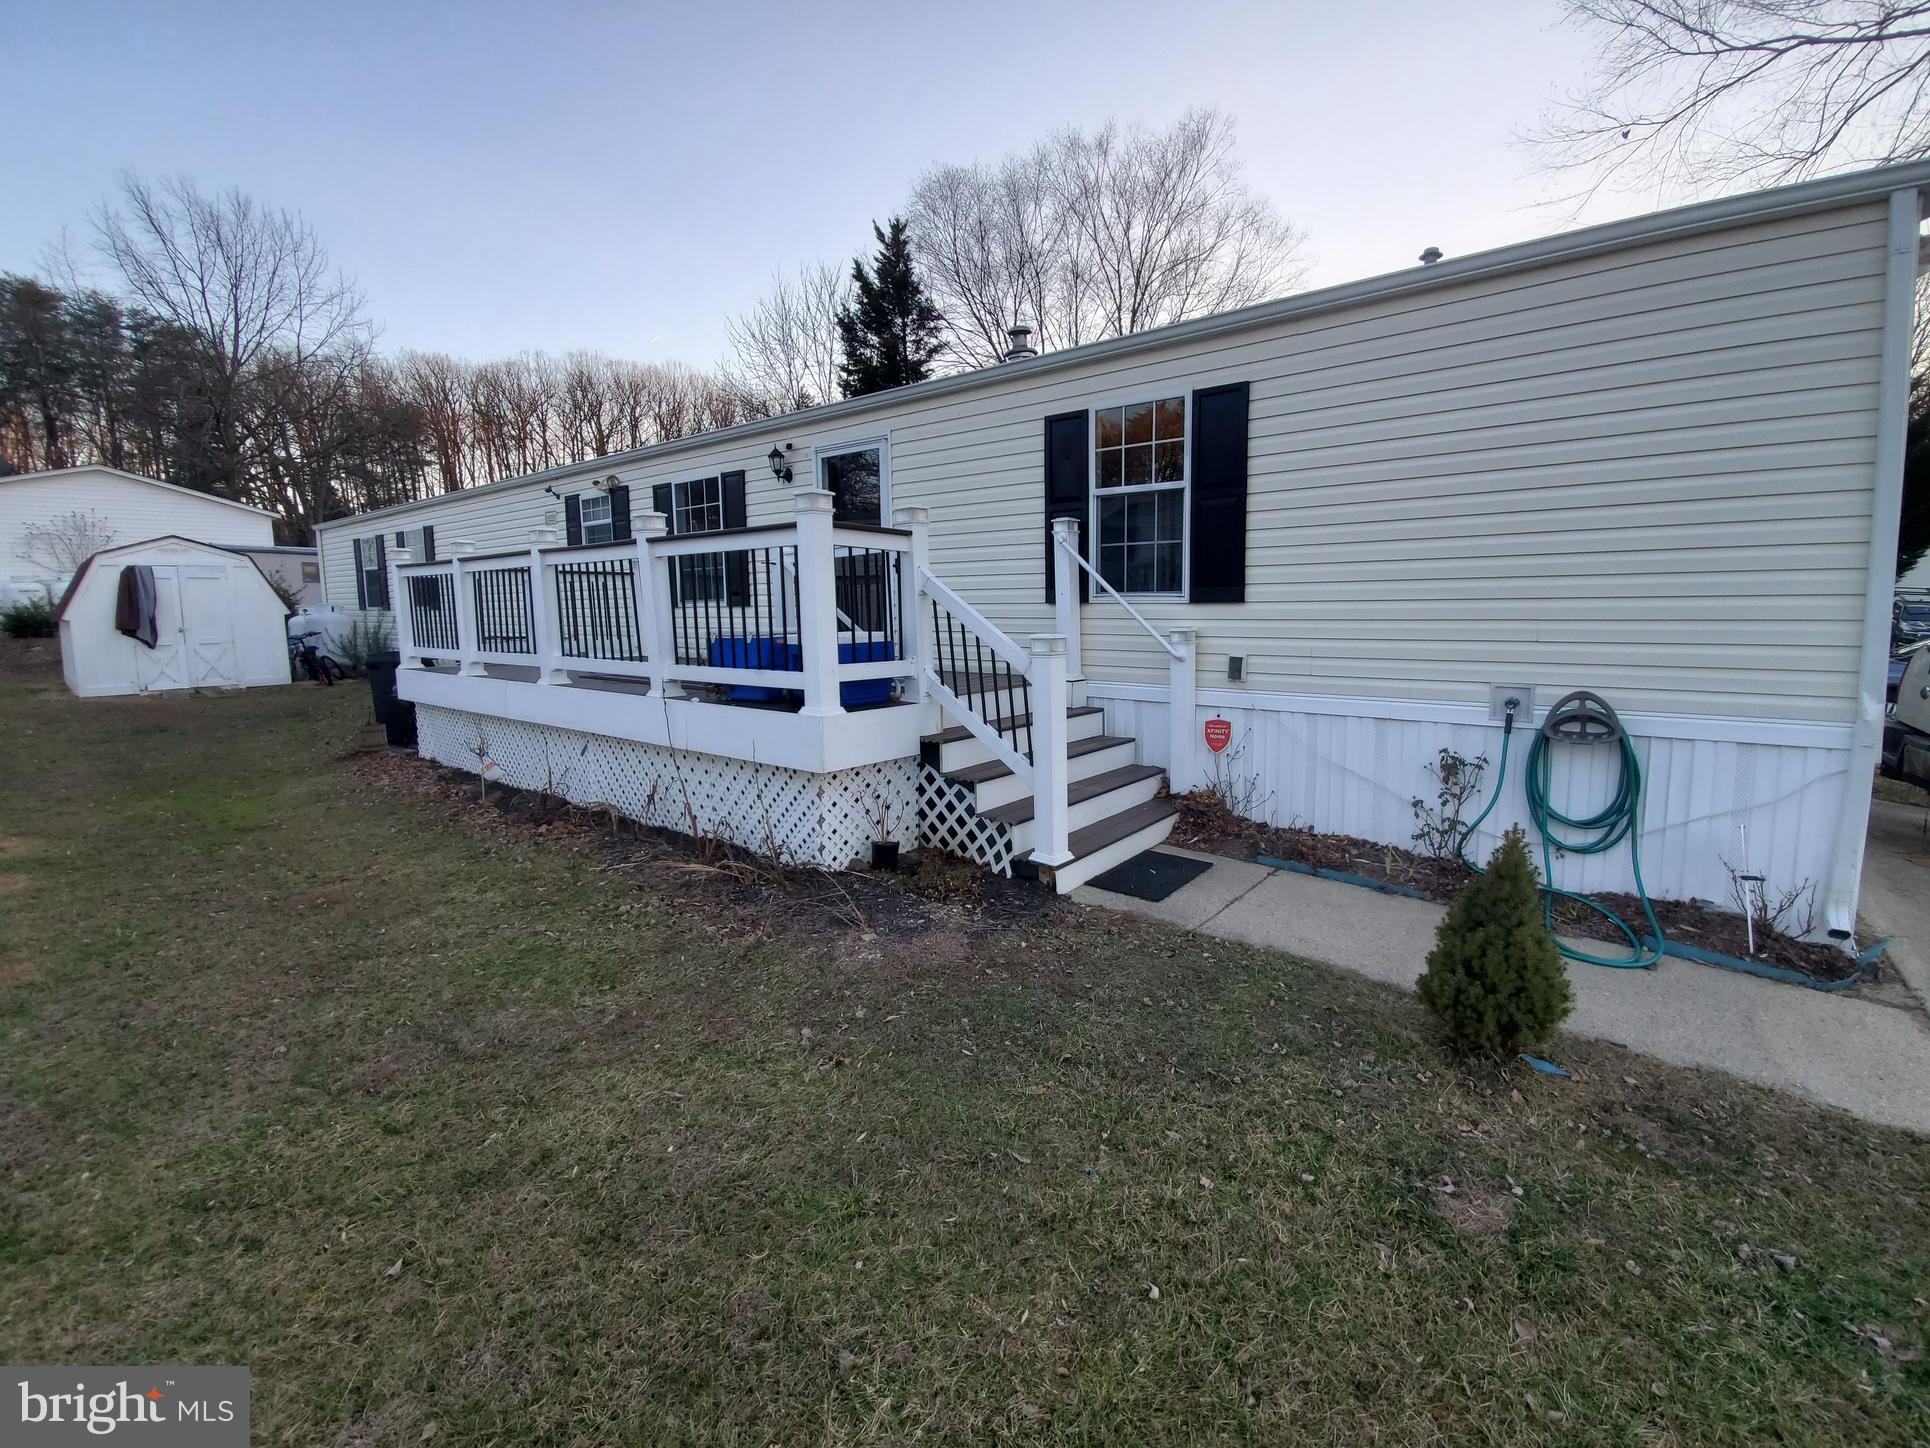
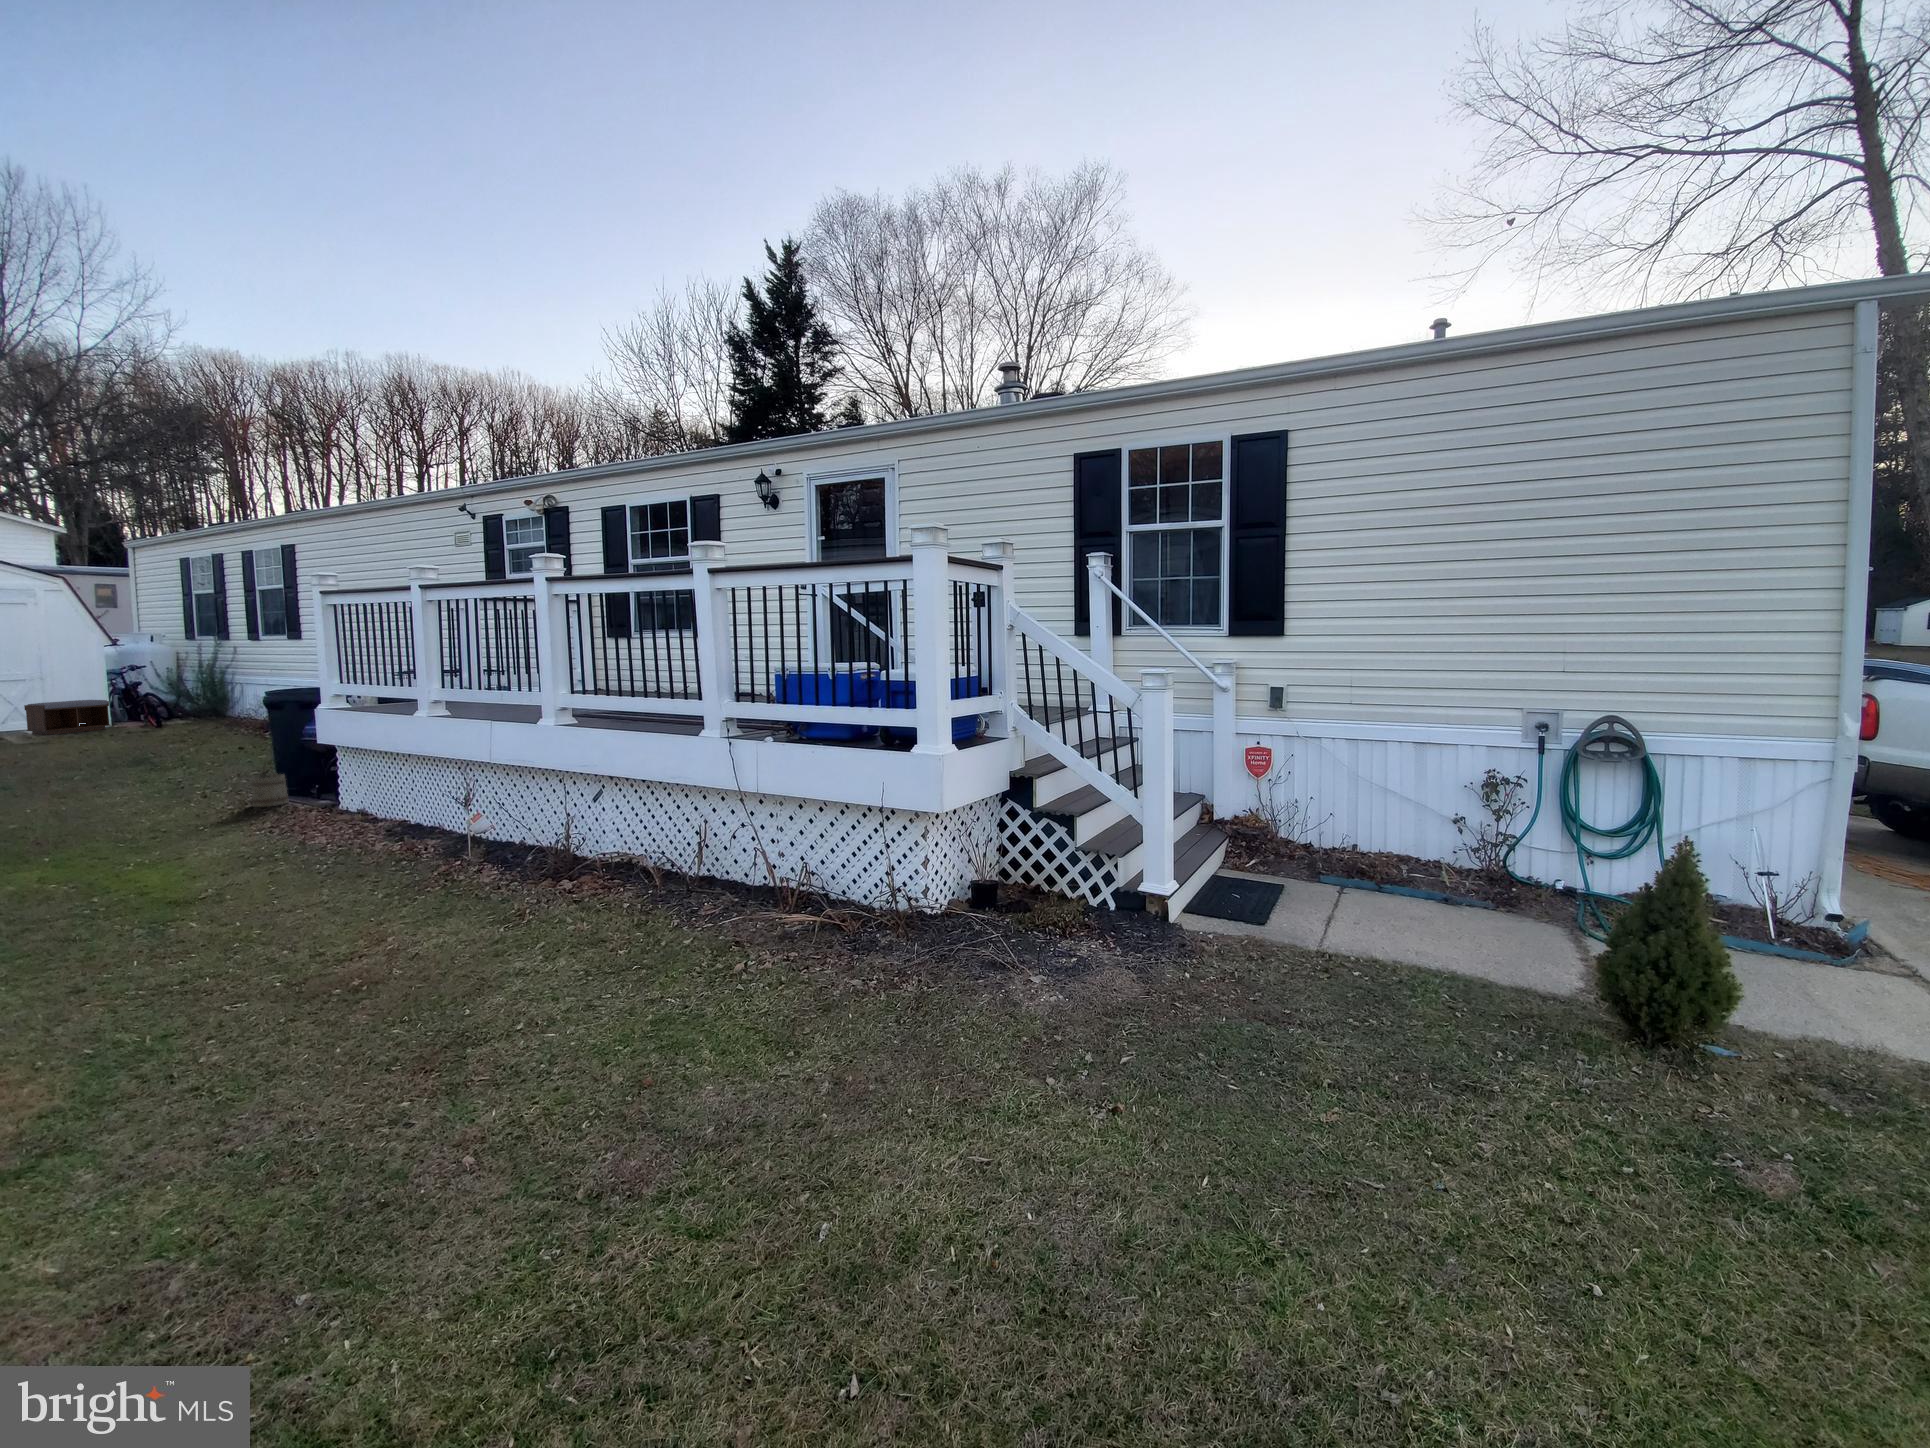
bench: none [241,662,304,691] -> present [24,700,110,735]

